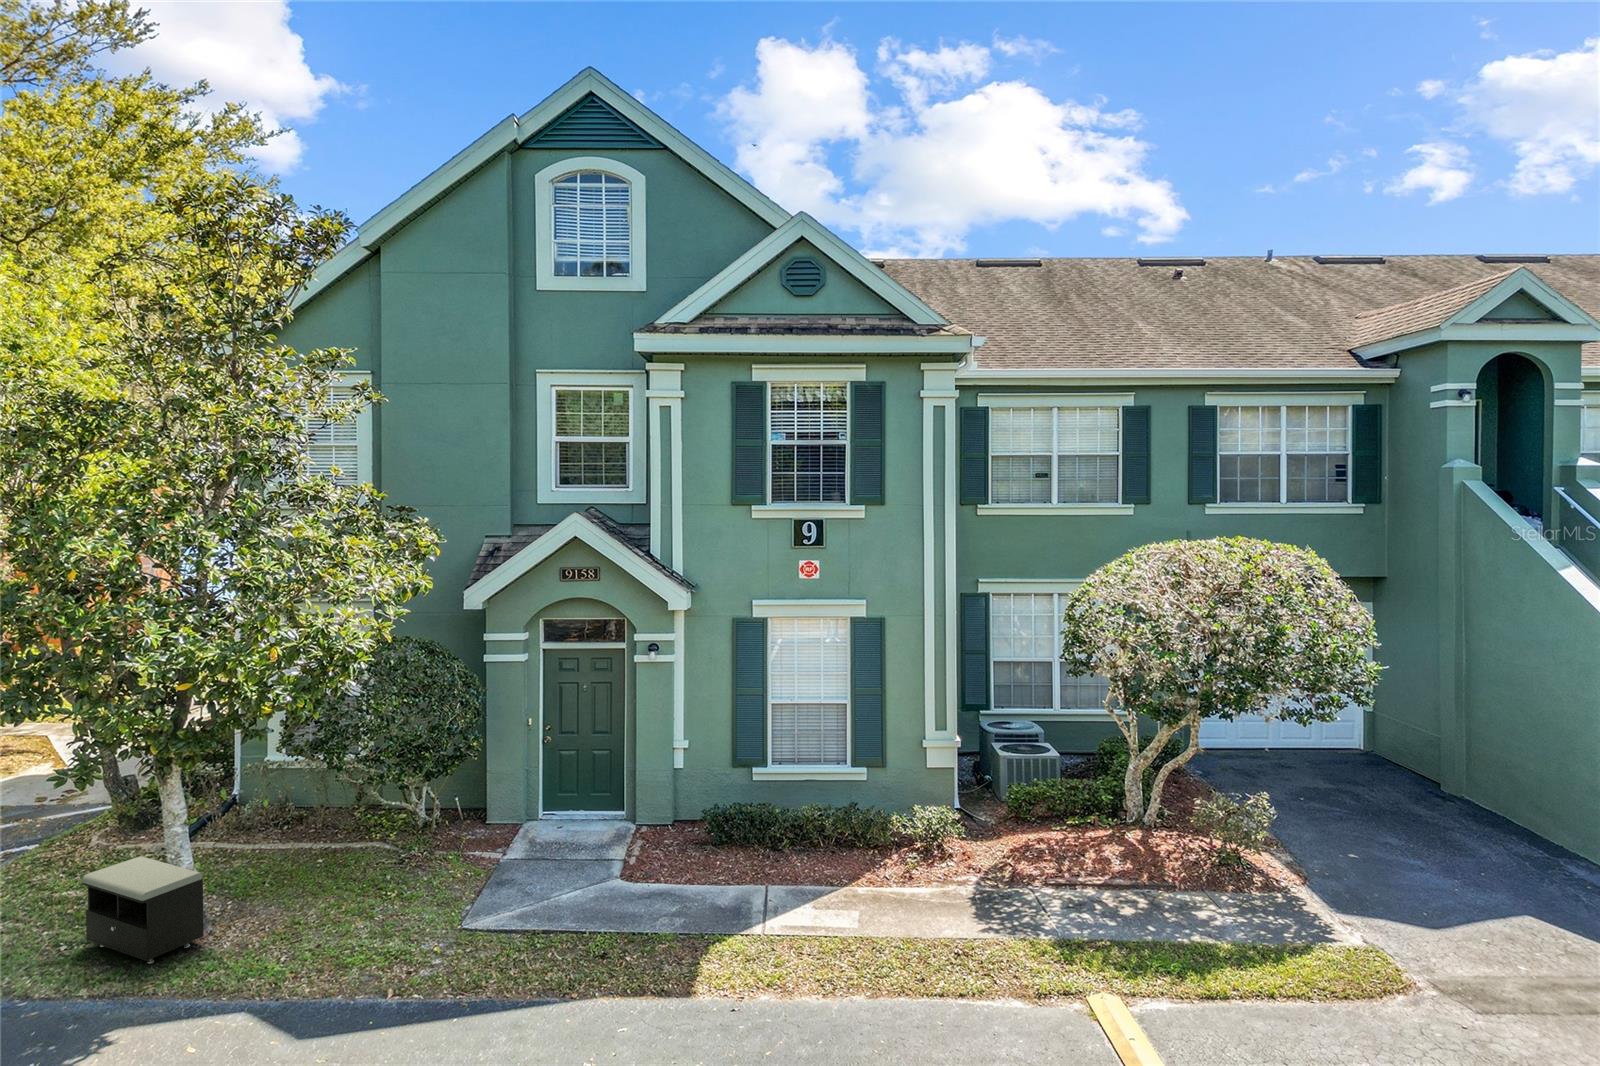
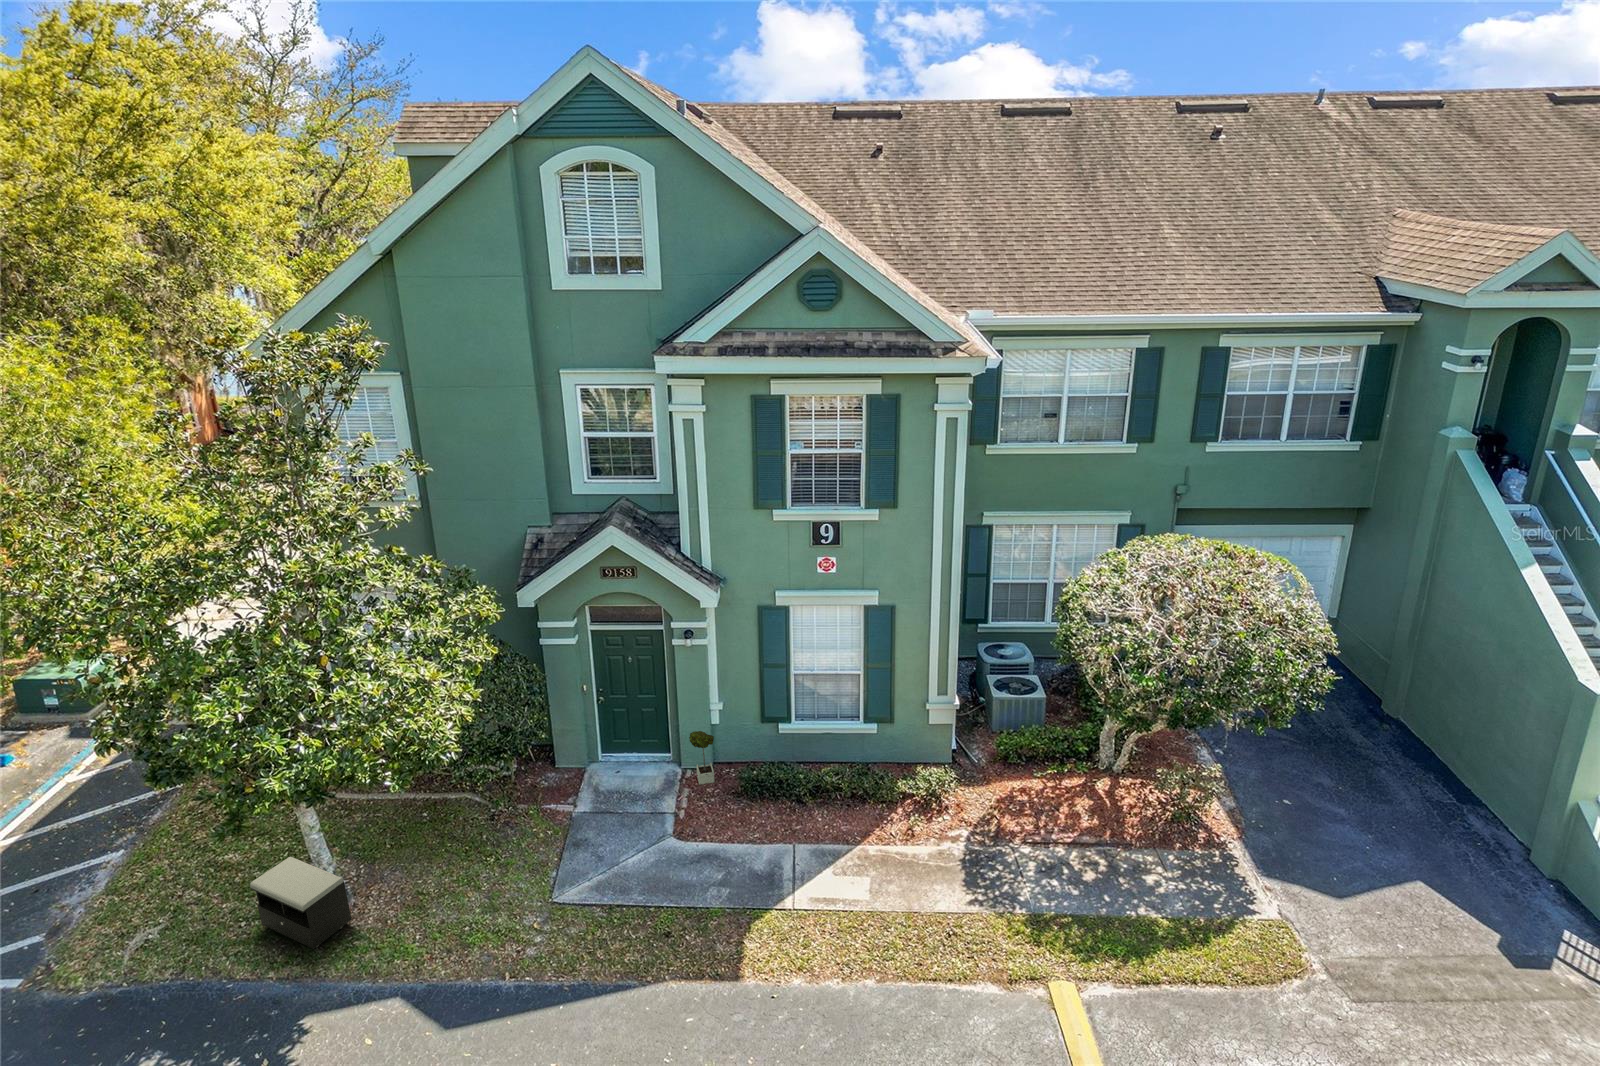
potted tree: none [646,769,675,836] -> present [689,731,714,784]

